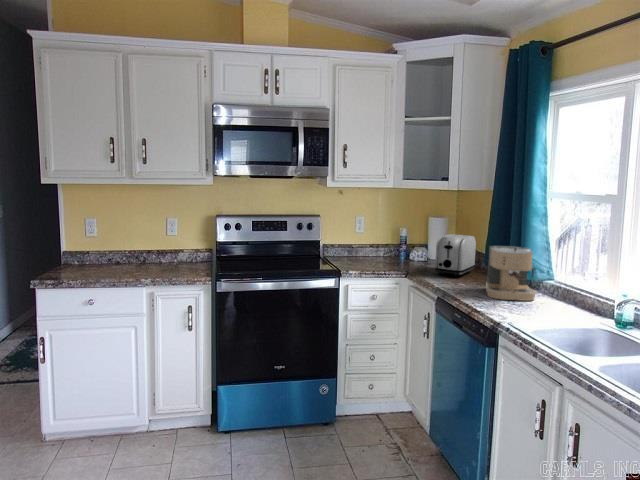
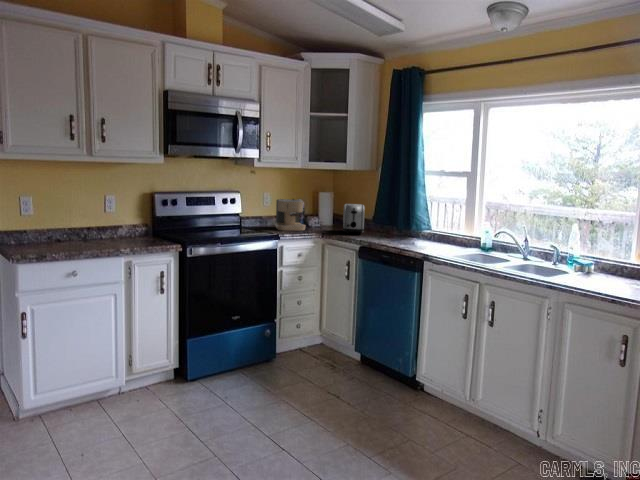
coffee maker: present [486,246,536,301] -> present [276,199,305,231]

